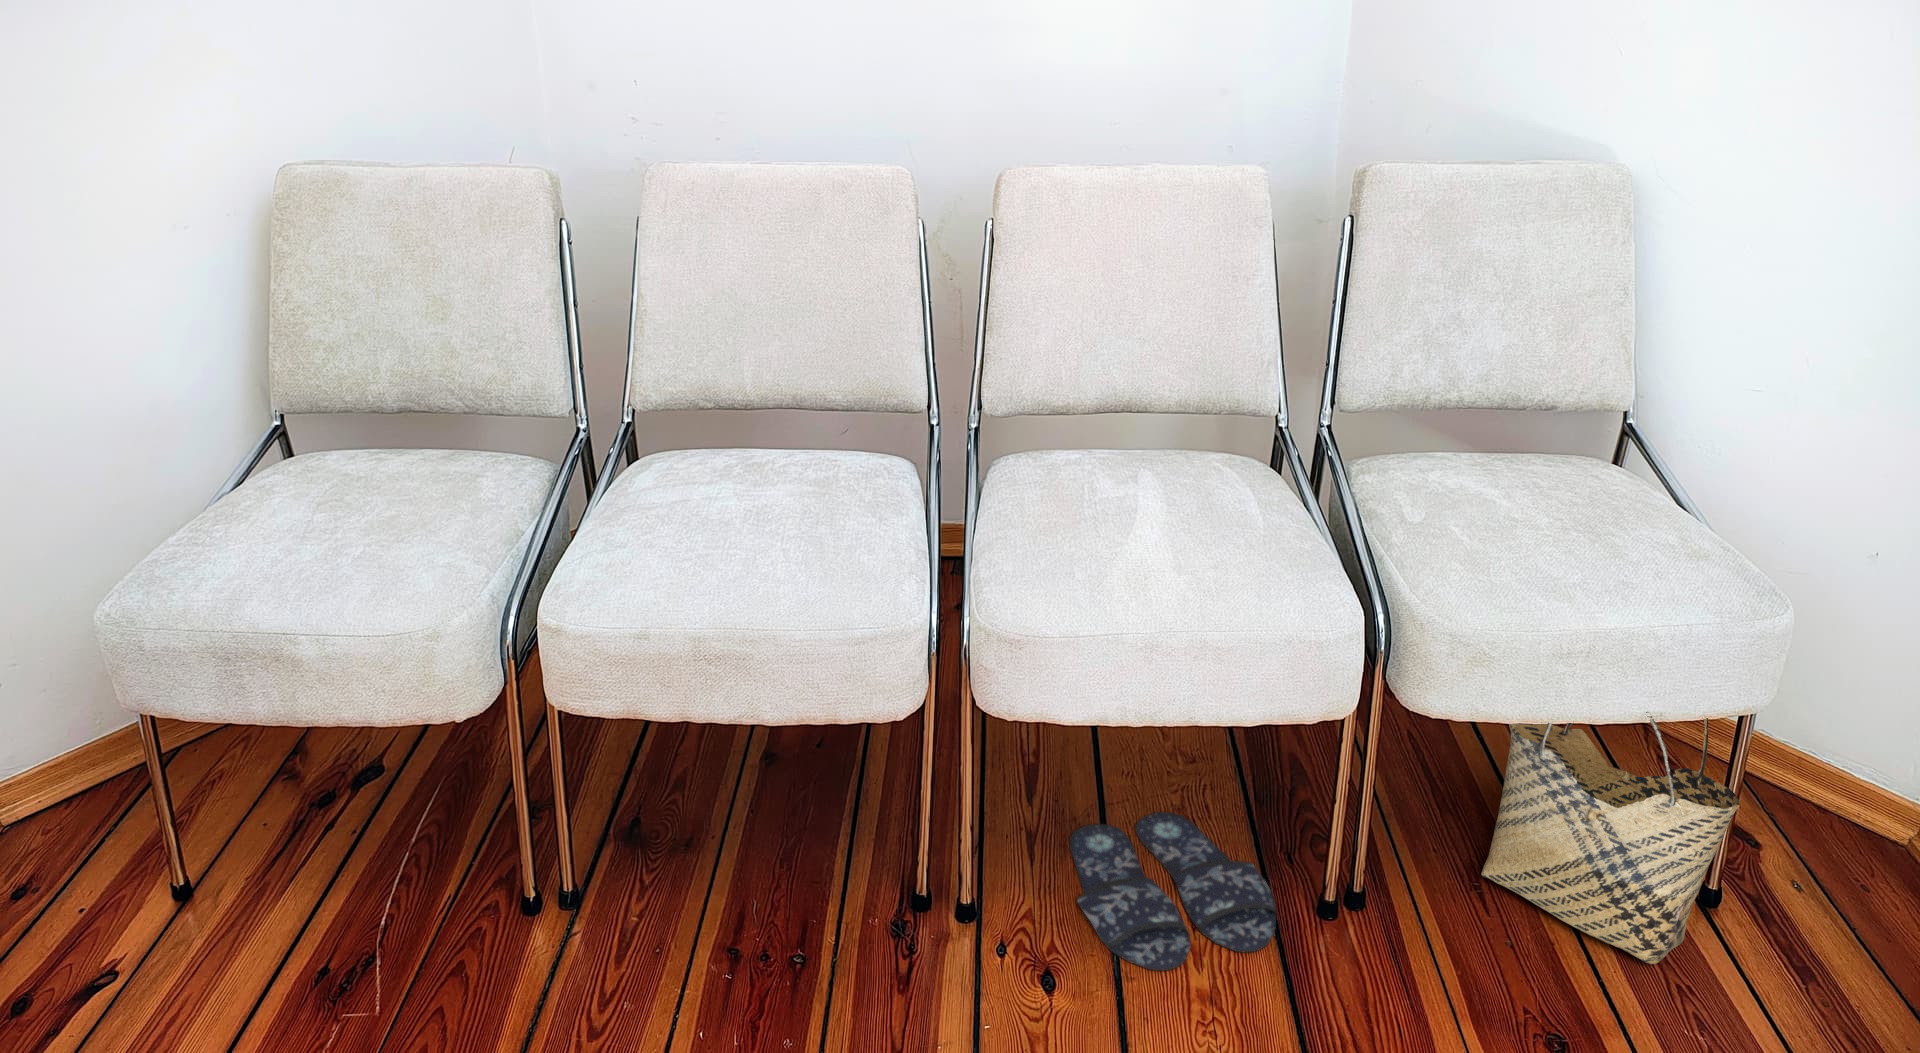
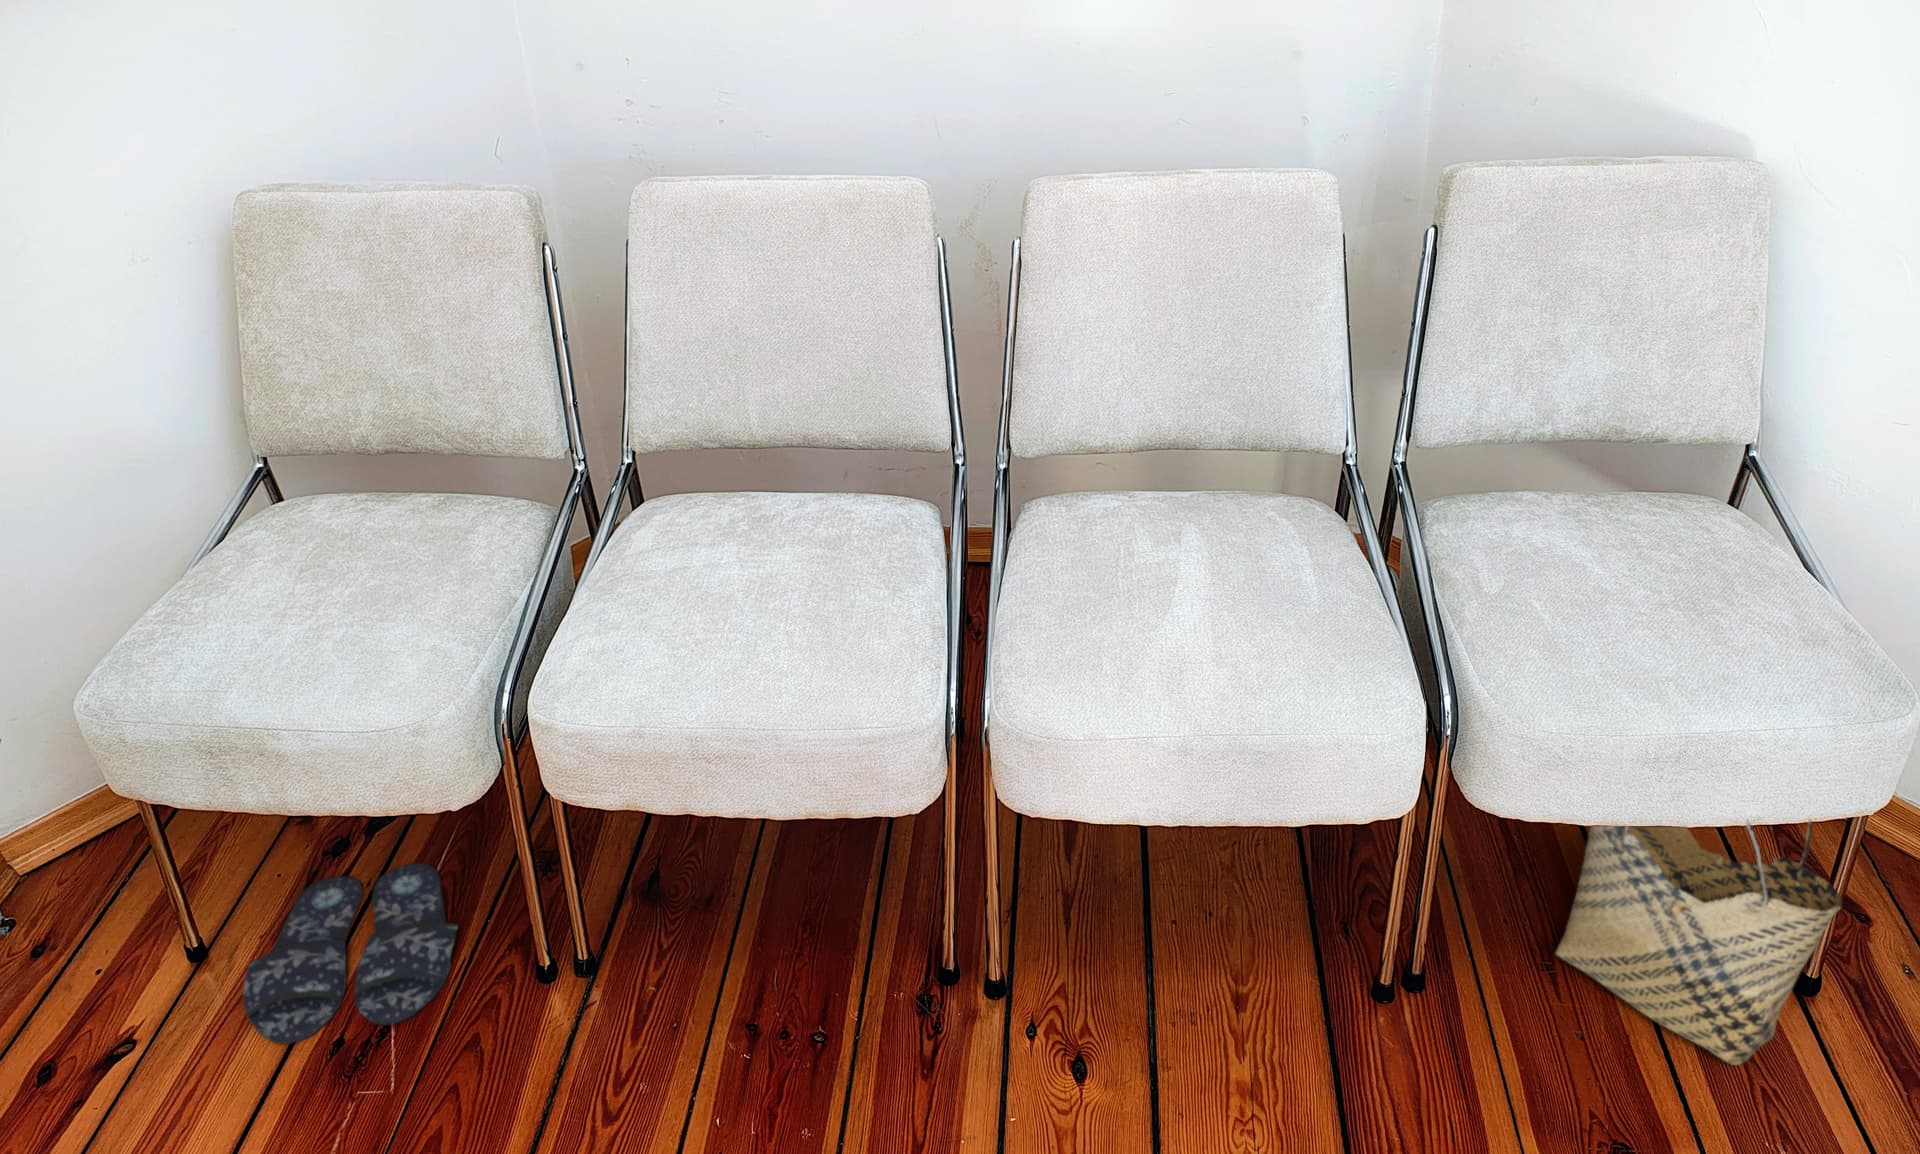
slippers: present [1070,812,1276,971] -> present [243,863,458,1044]

